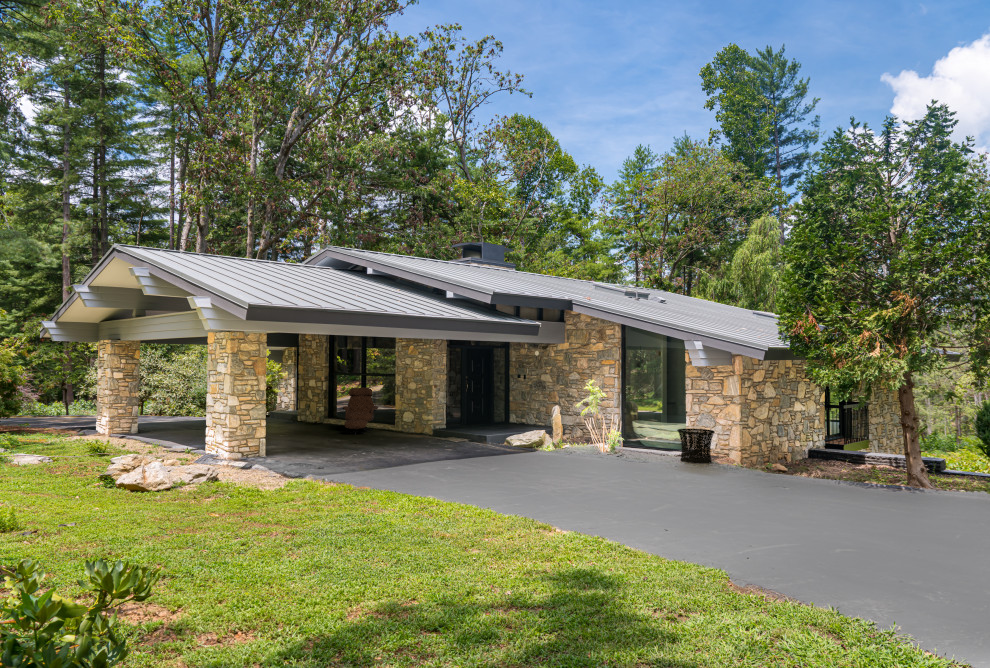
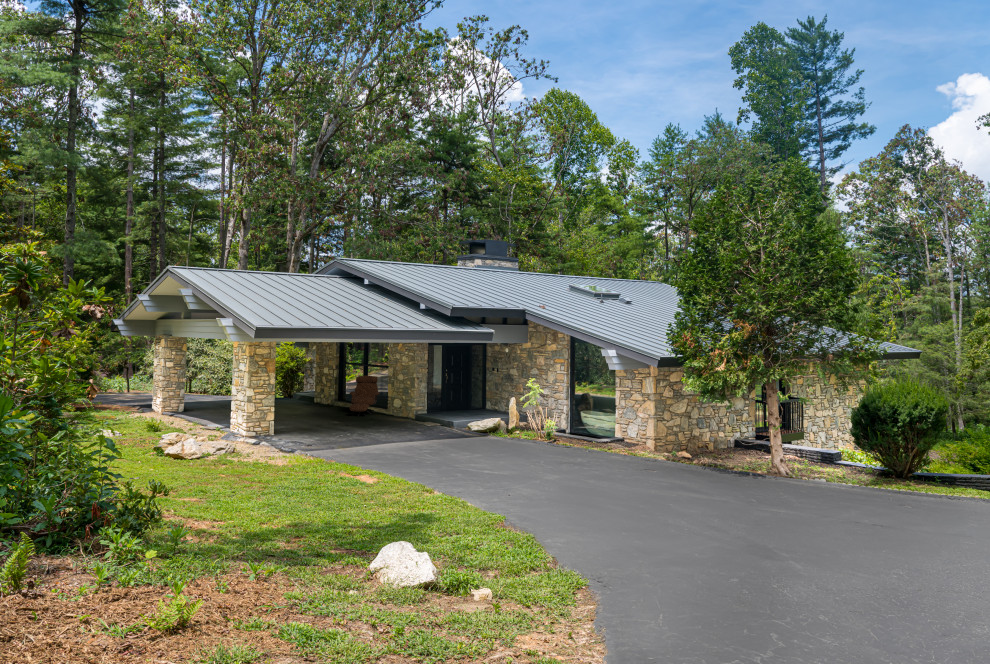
basket: present [677,429,715,464] -> none [602,420,633,449]

